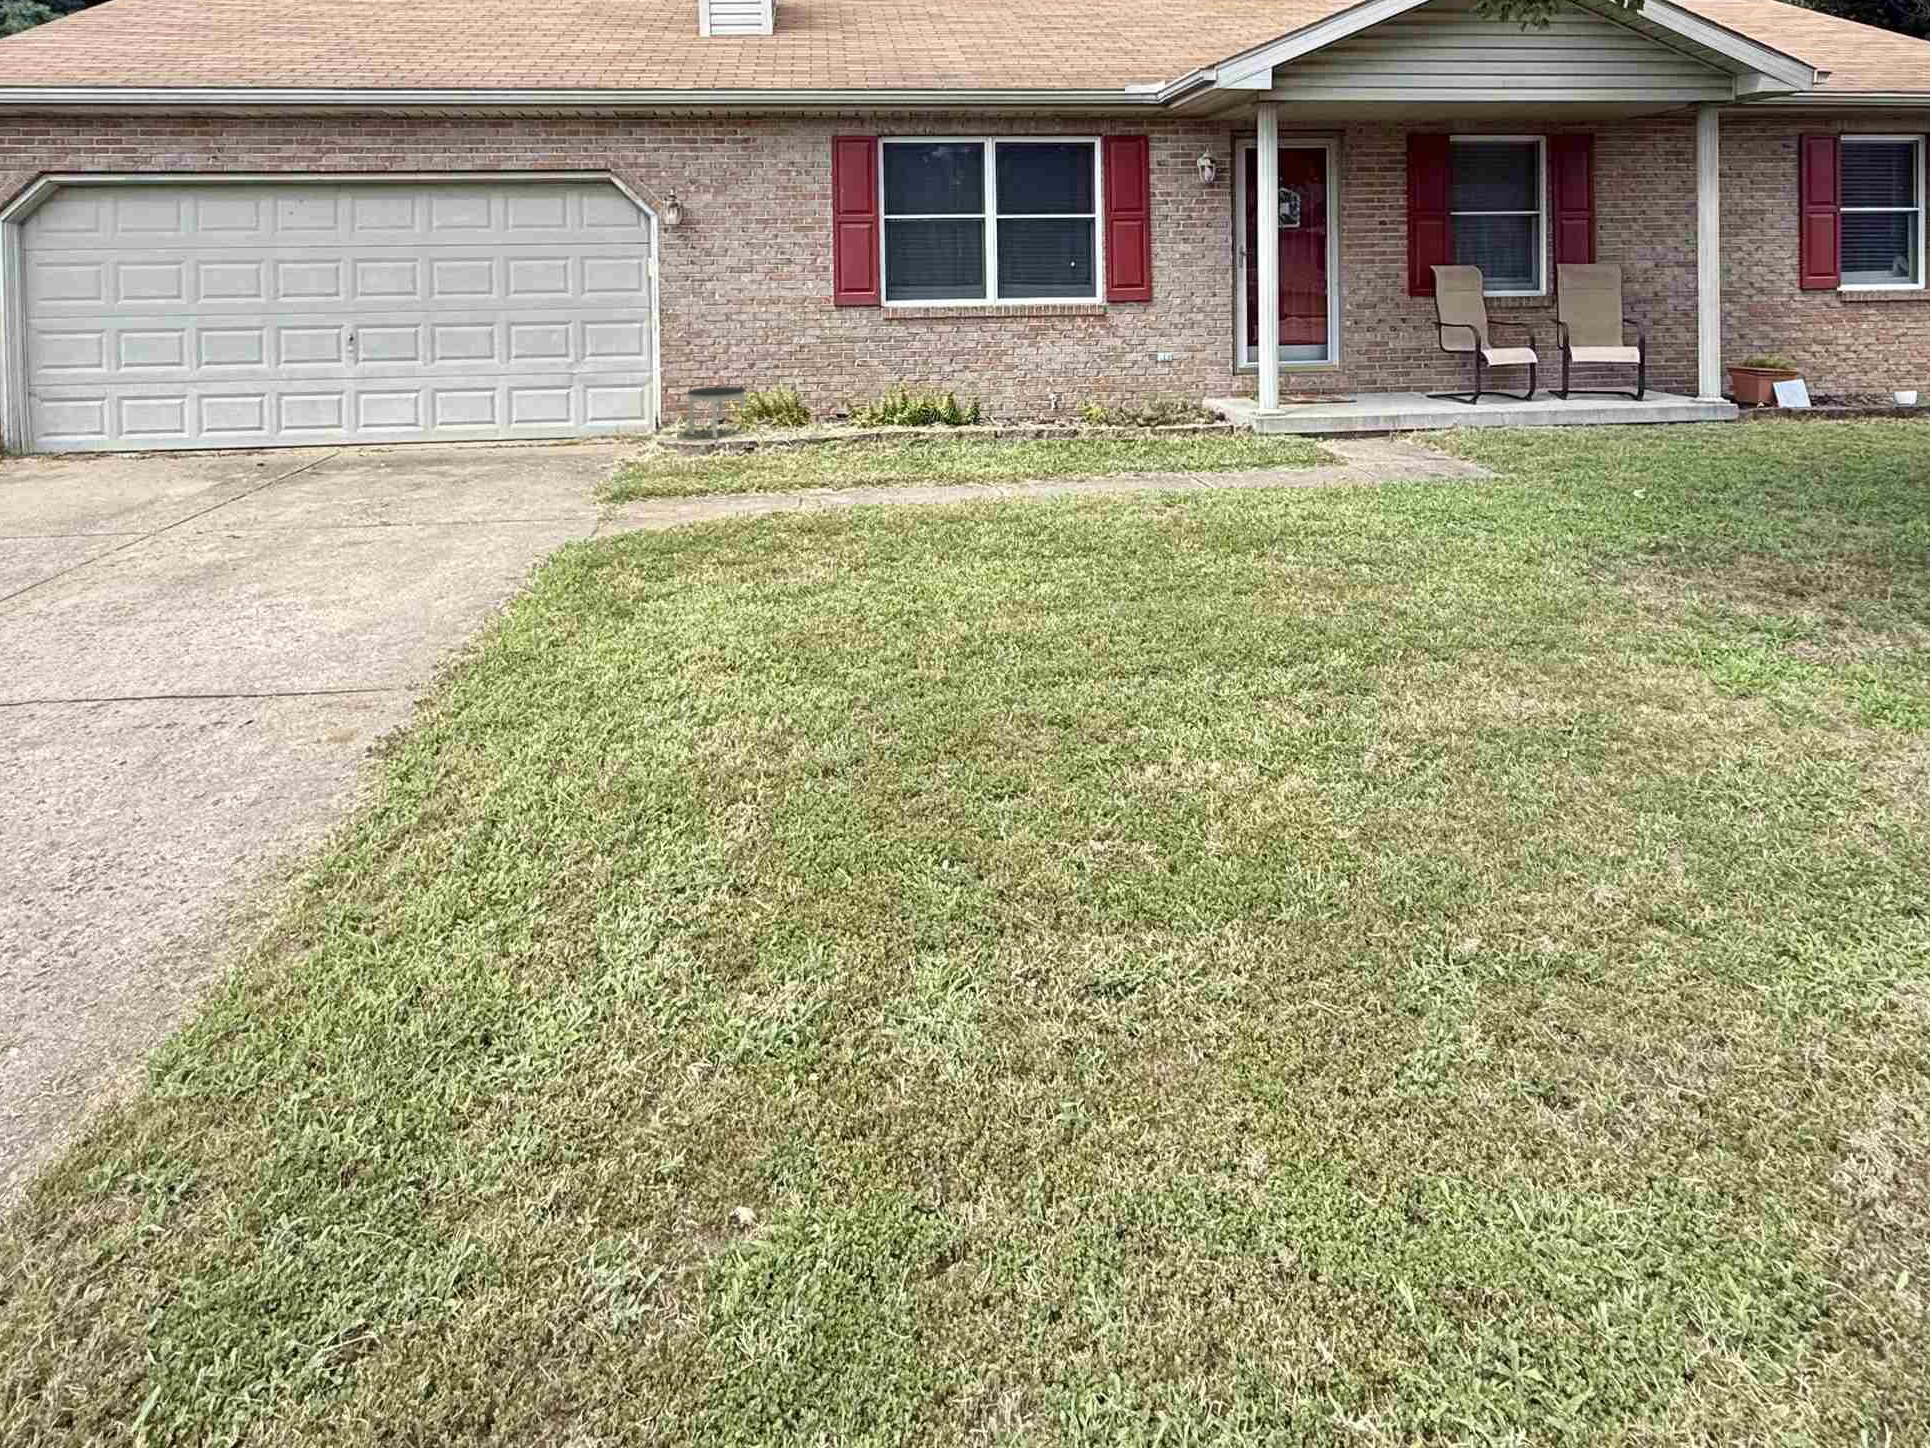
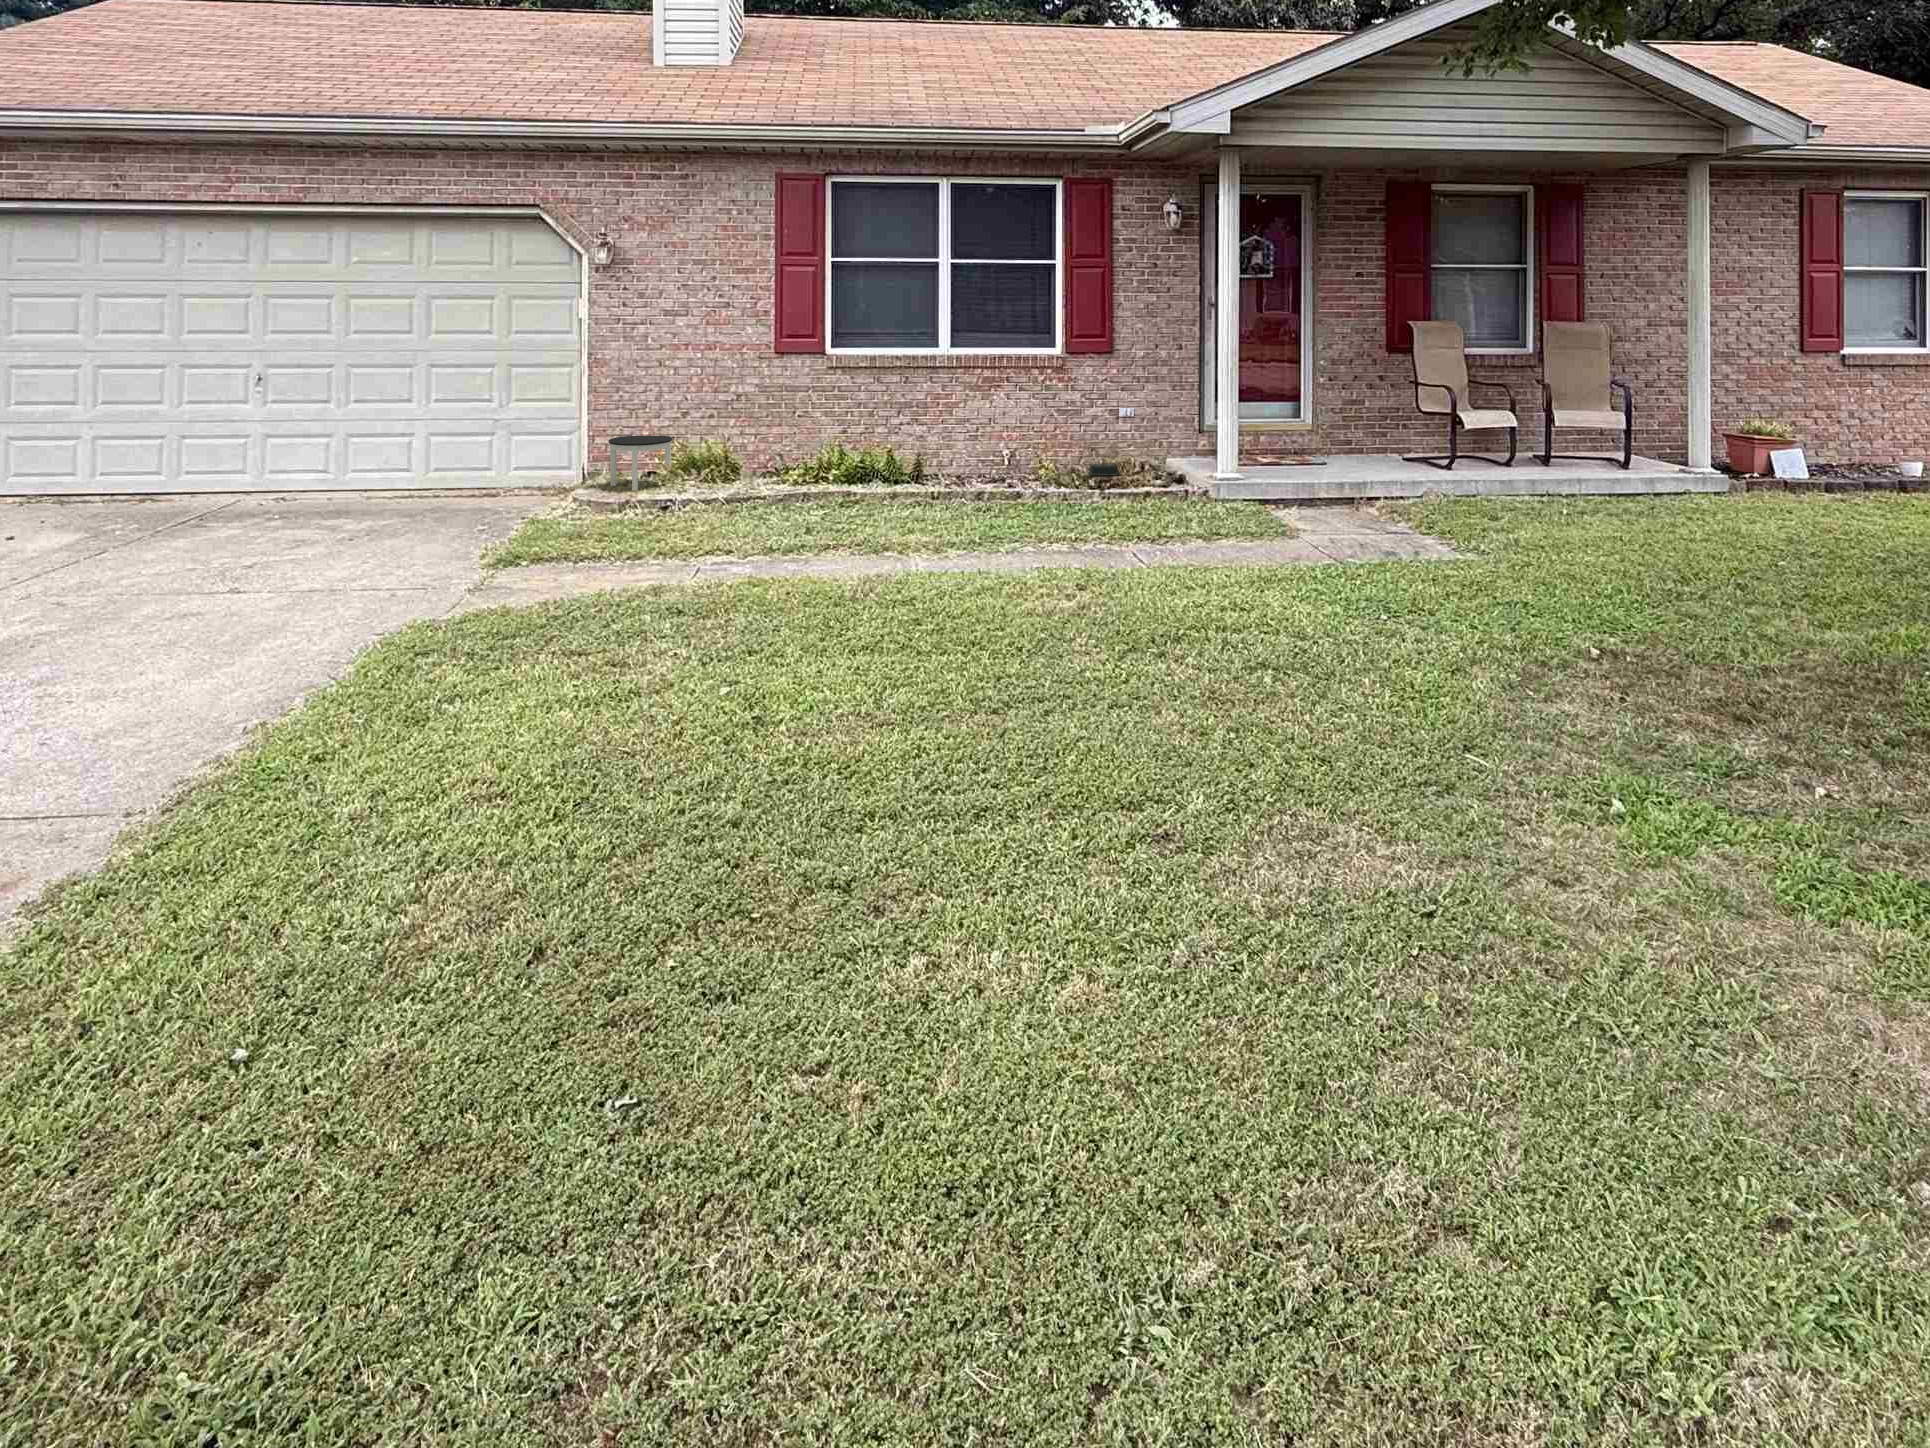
decorative plant: none [1124,381,1168,417] -> present [1083,438,1119,476]

